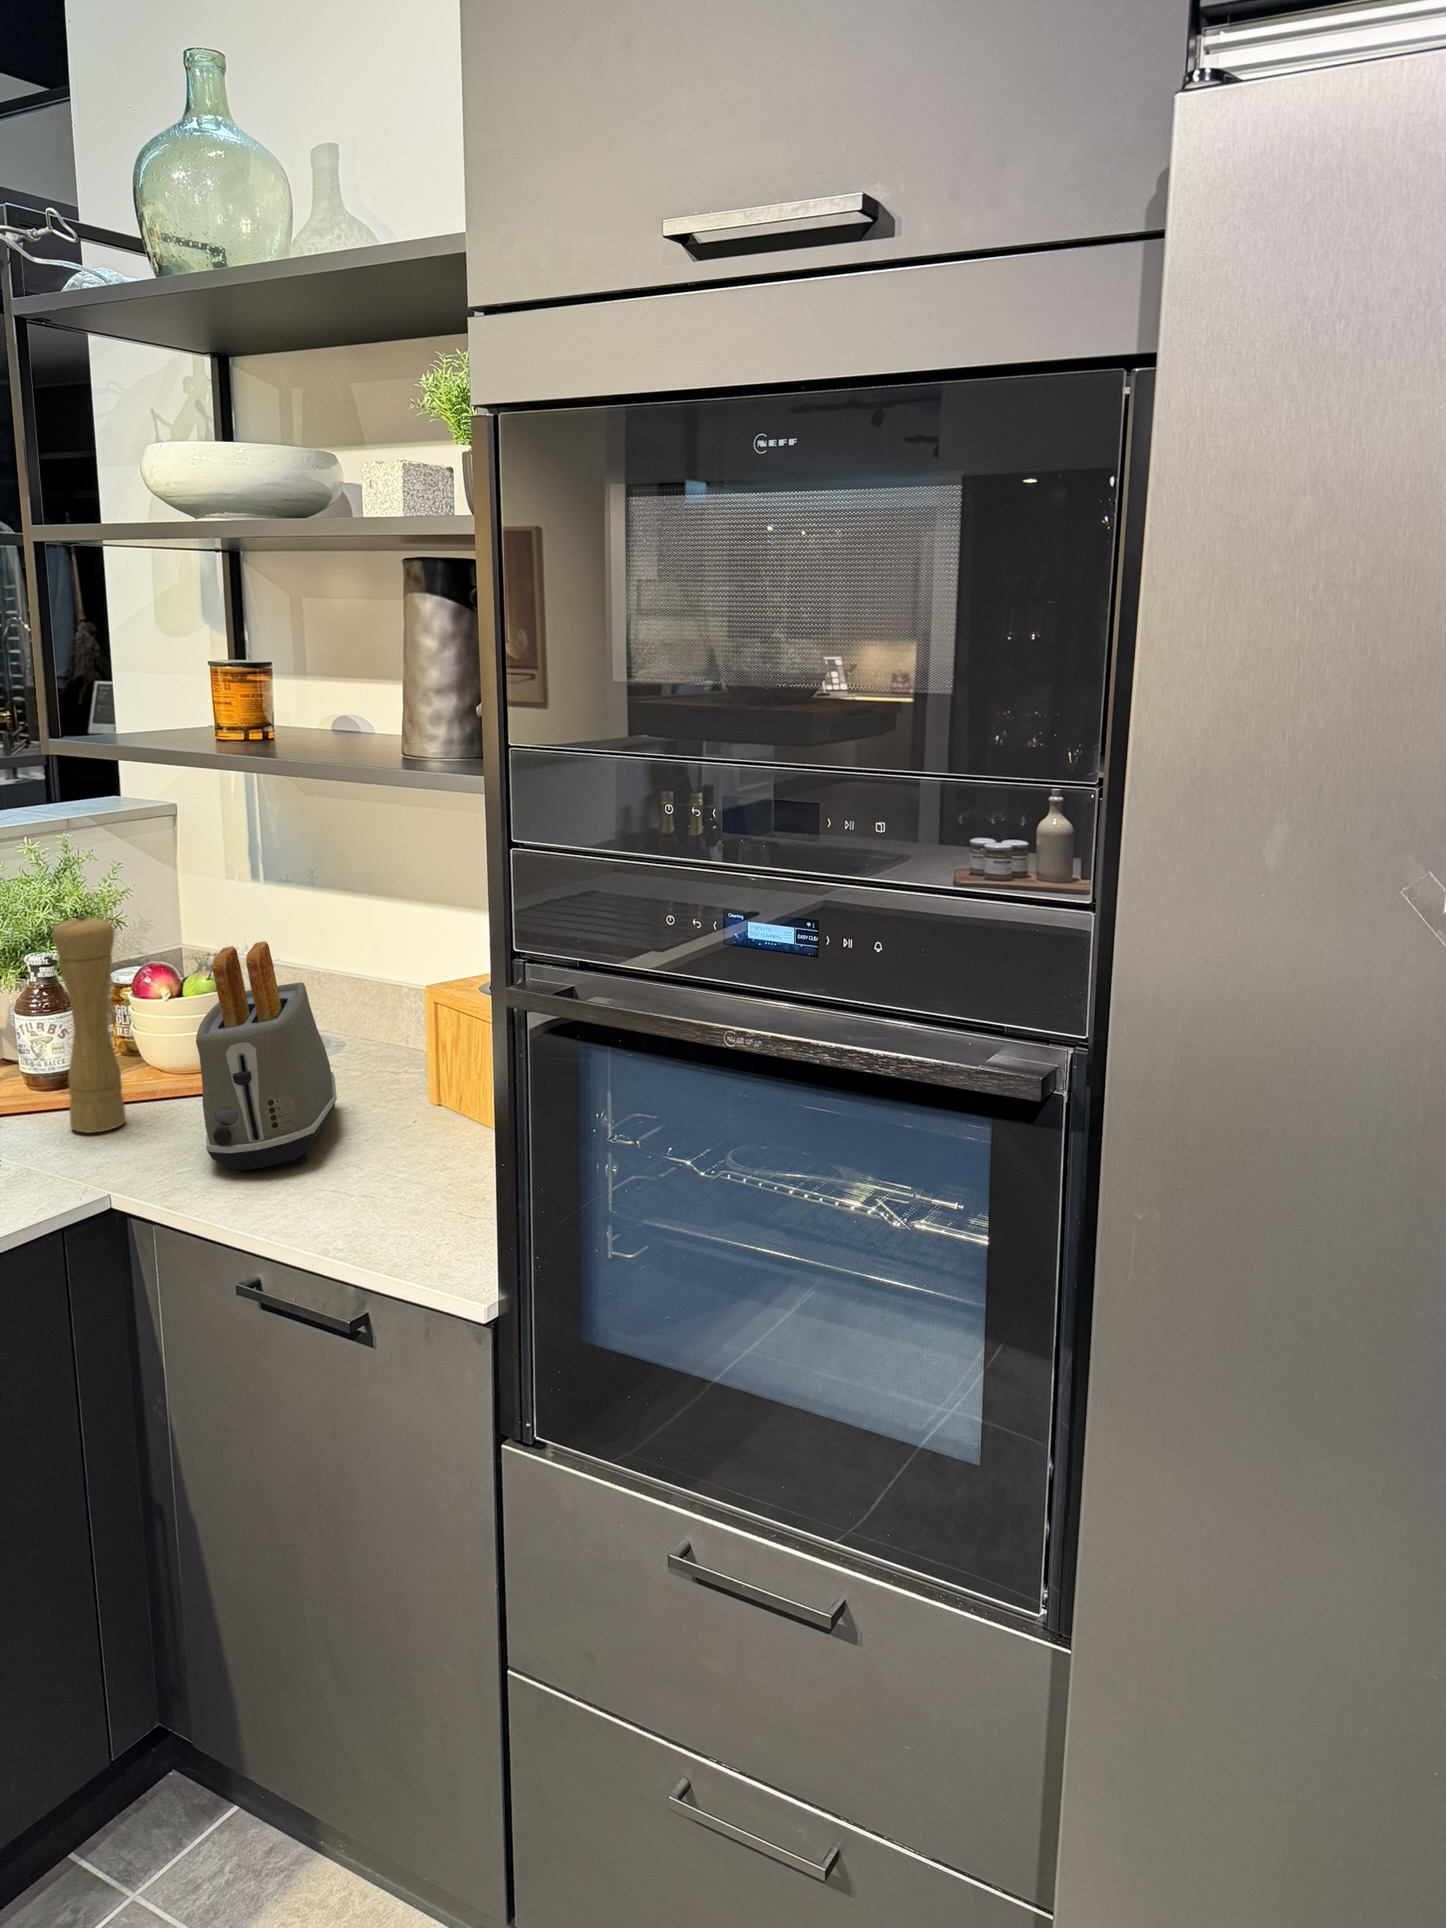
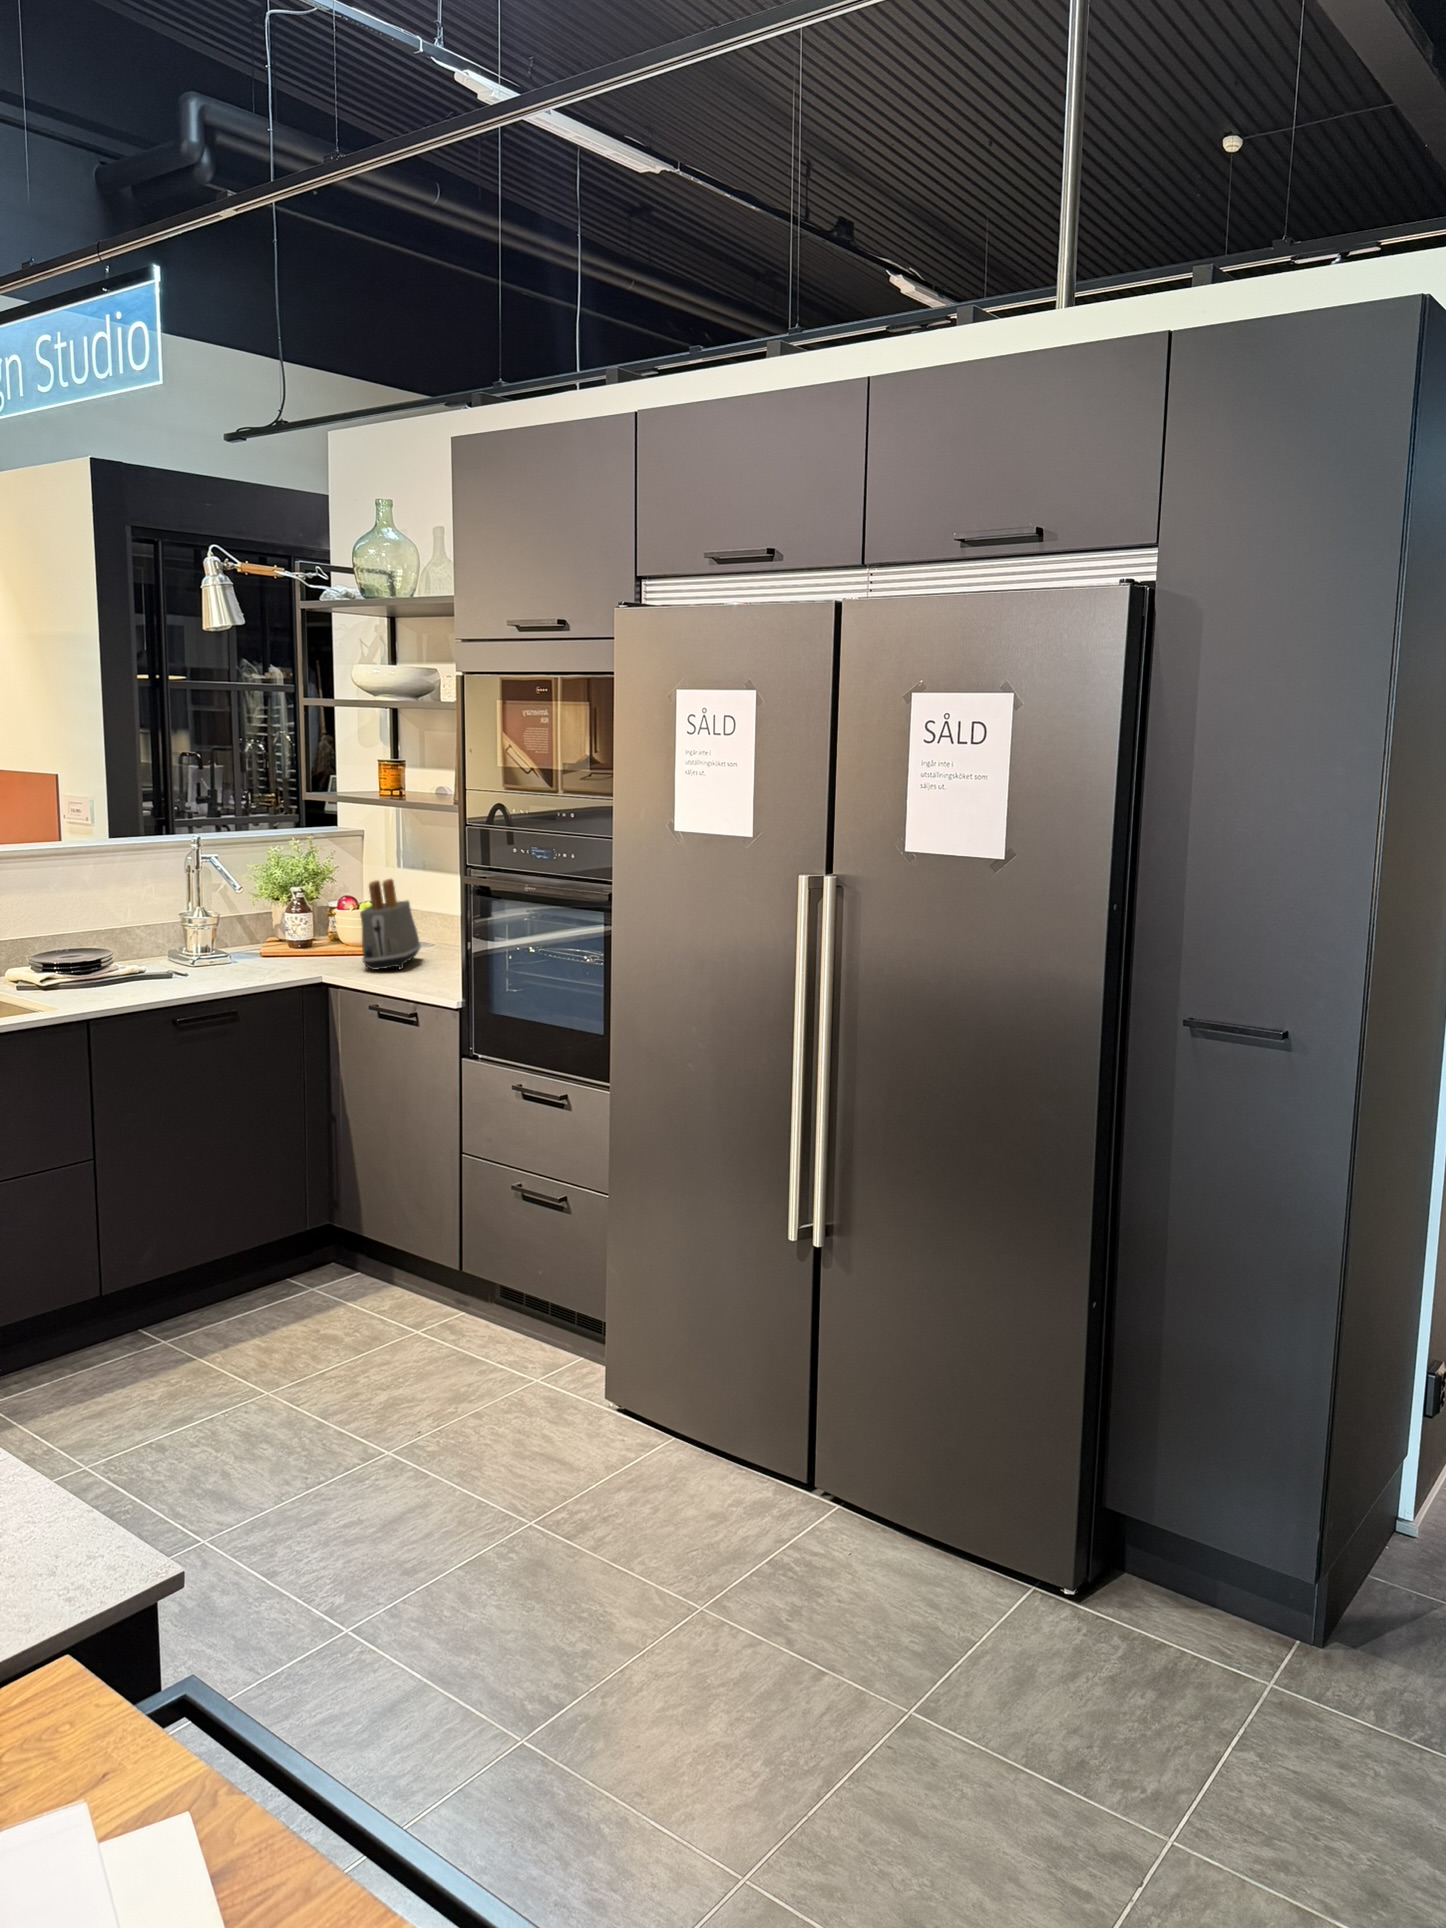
pepper mill: present [53,916,126,1133] -> none [305,867,331,961]

